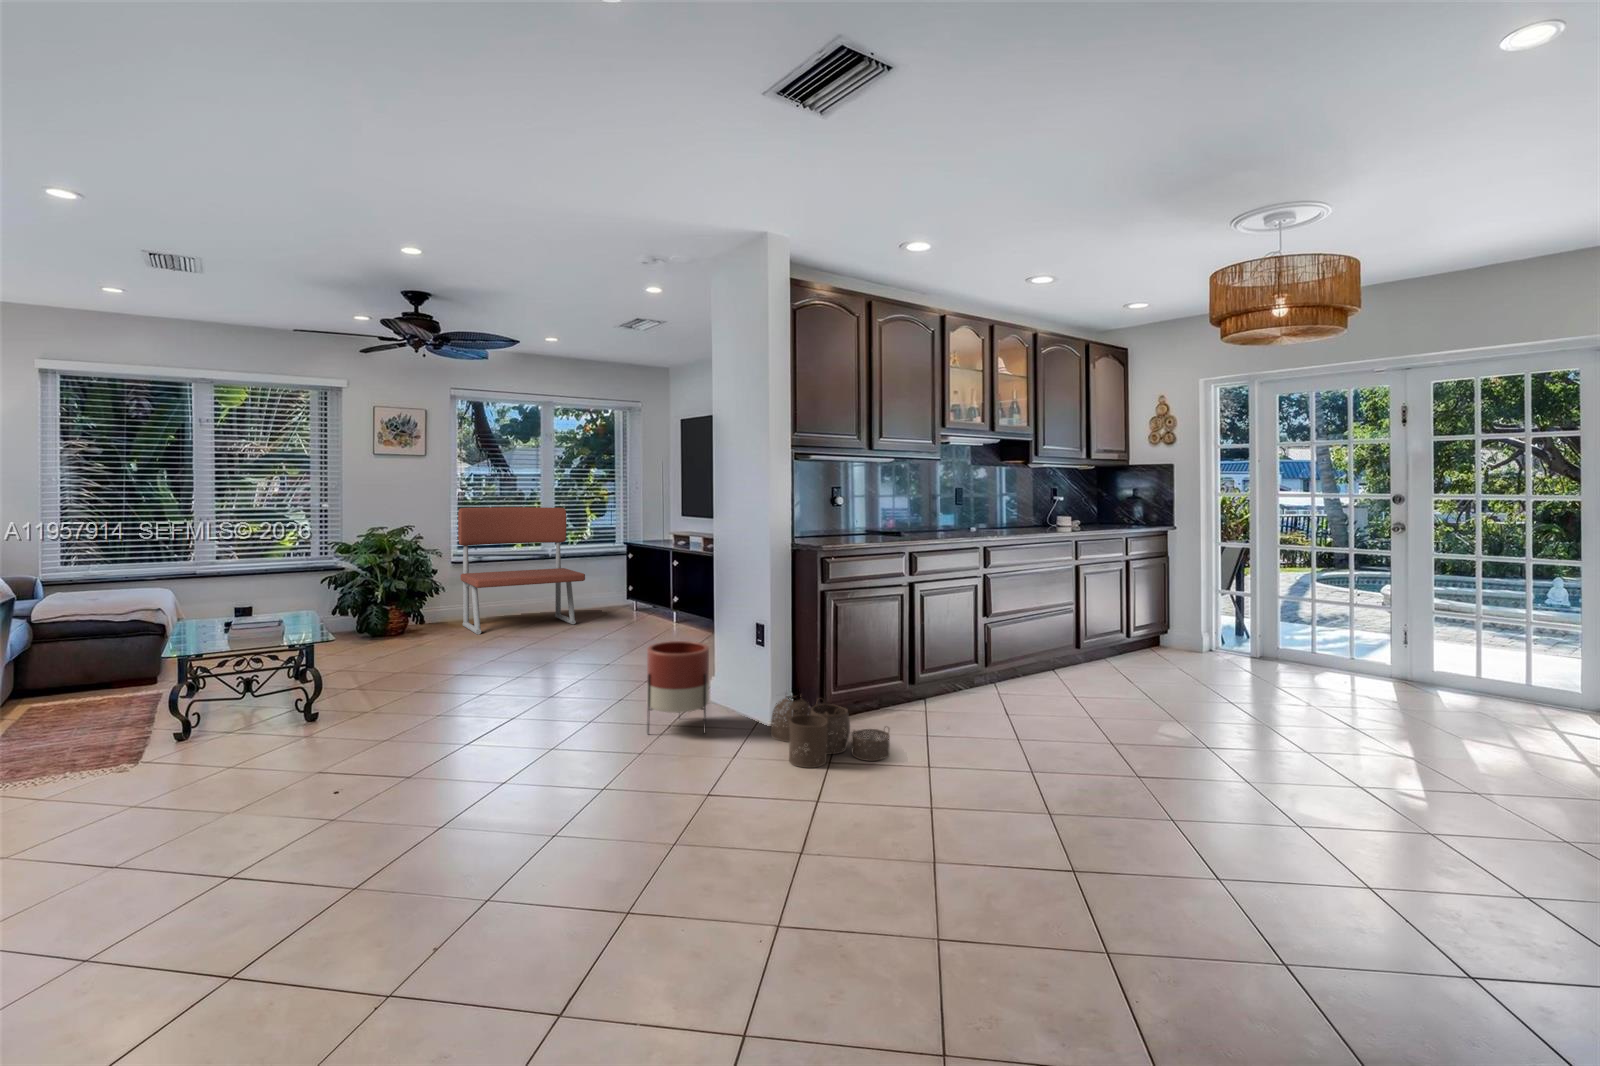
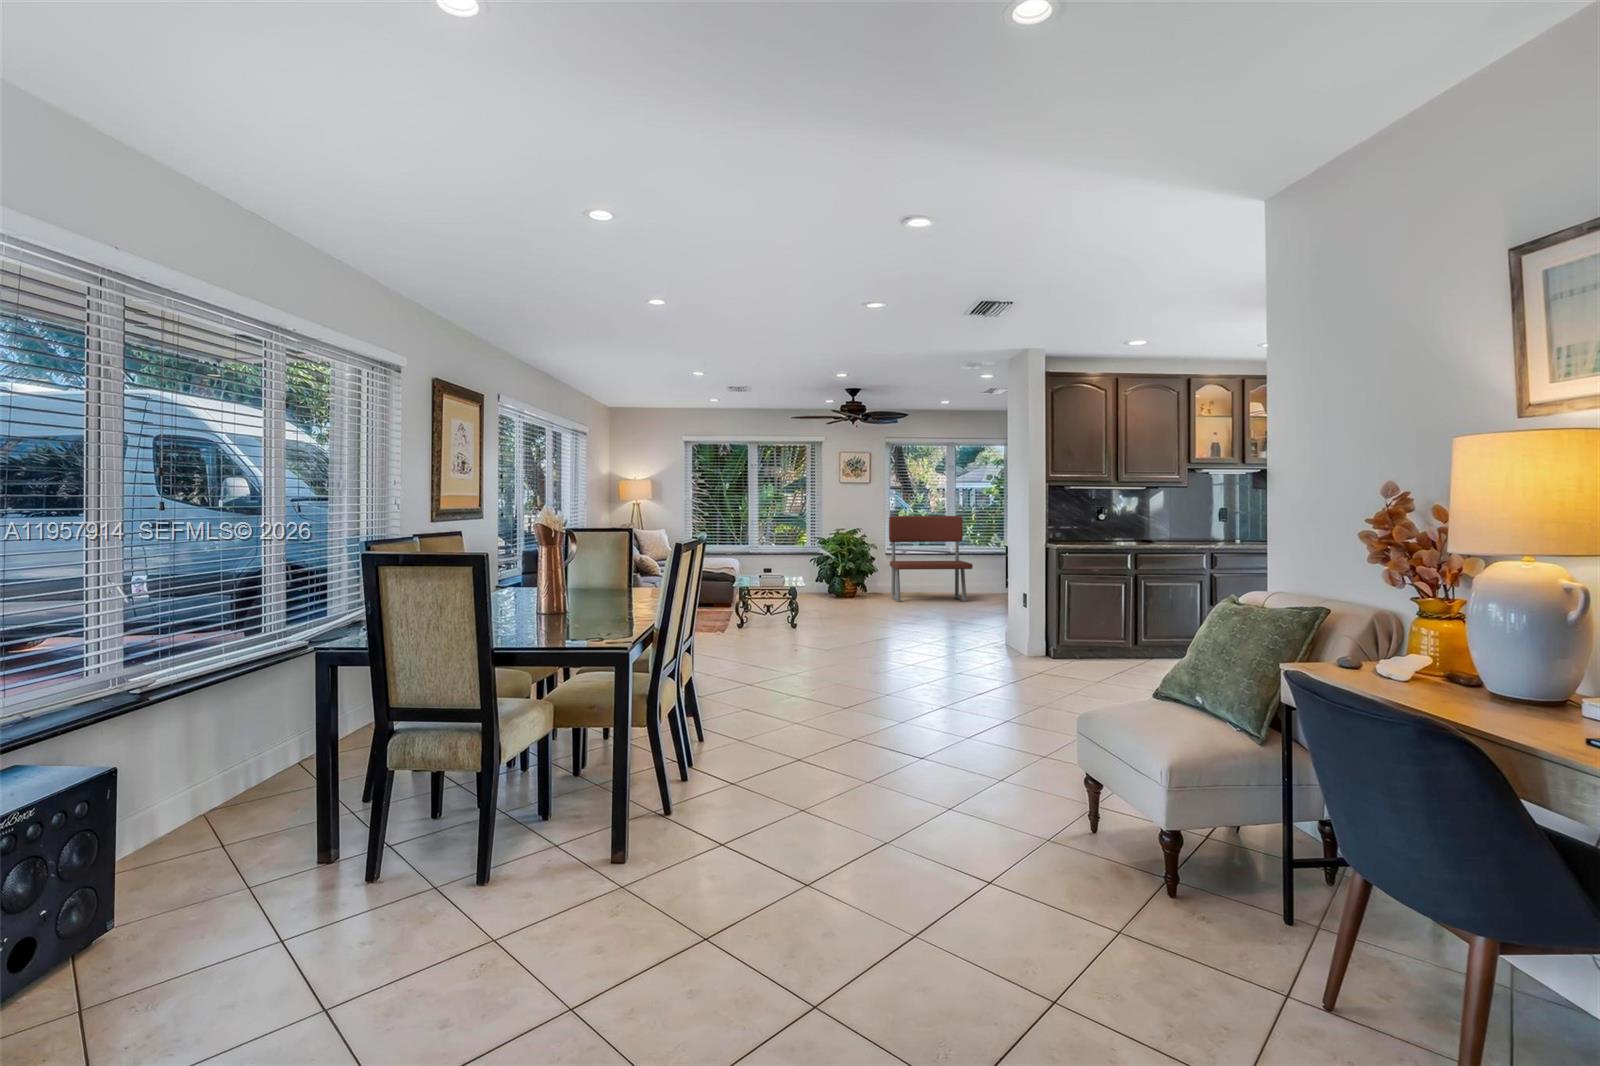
planter: present [647,641,709,734] -> none [970,594,1013,655]
woven basket: present [771,696,890,768] -> none [1051,632,1133,678]

